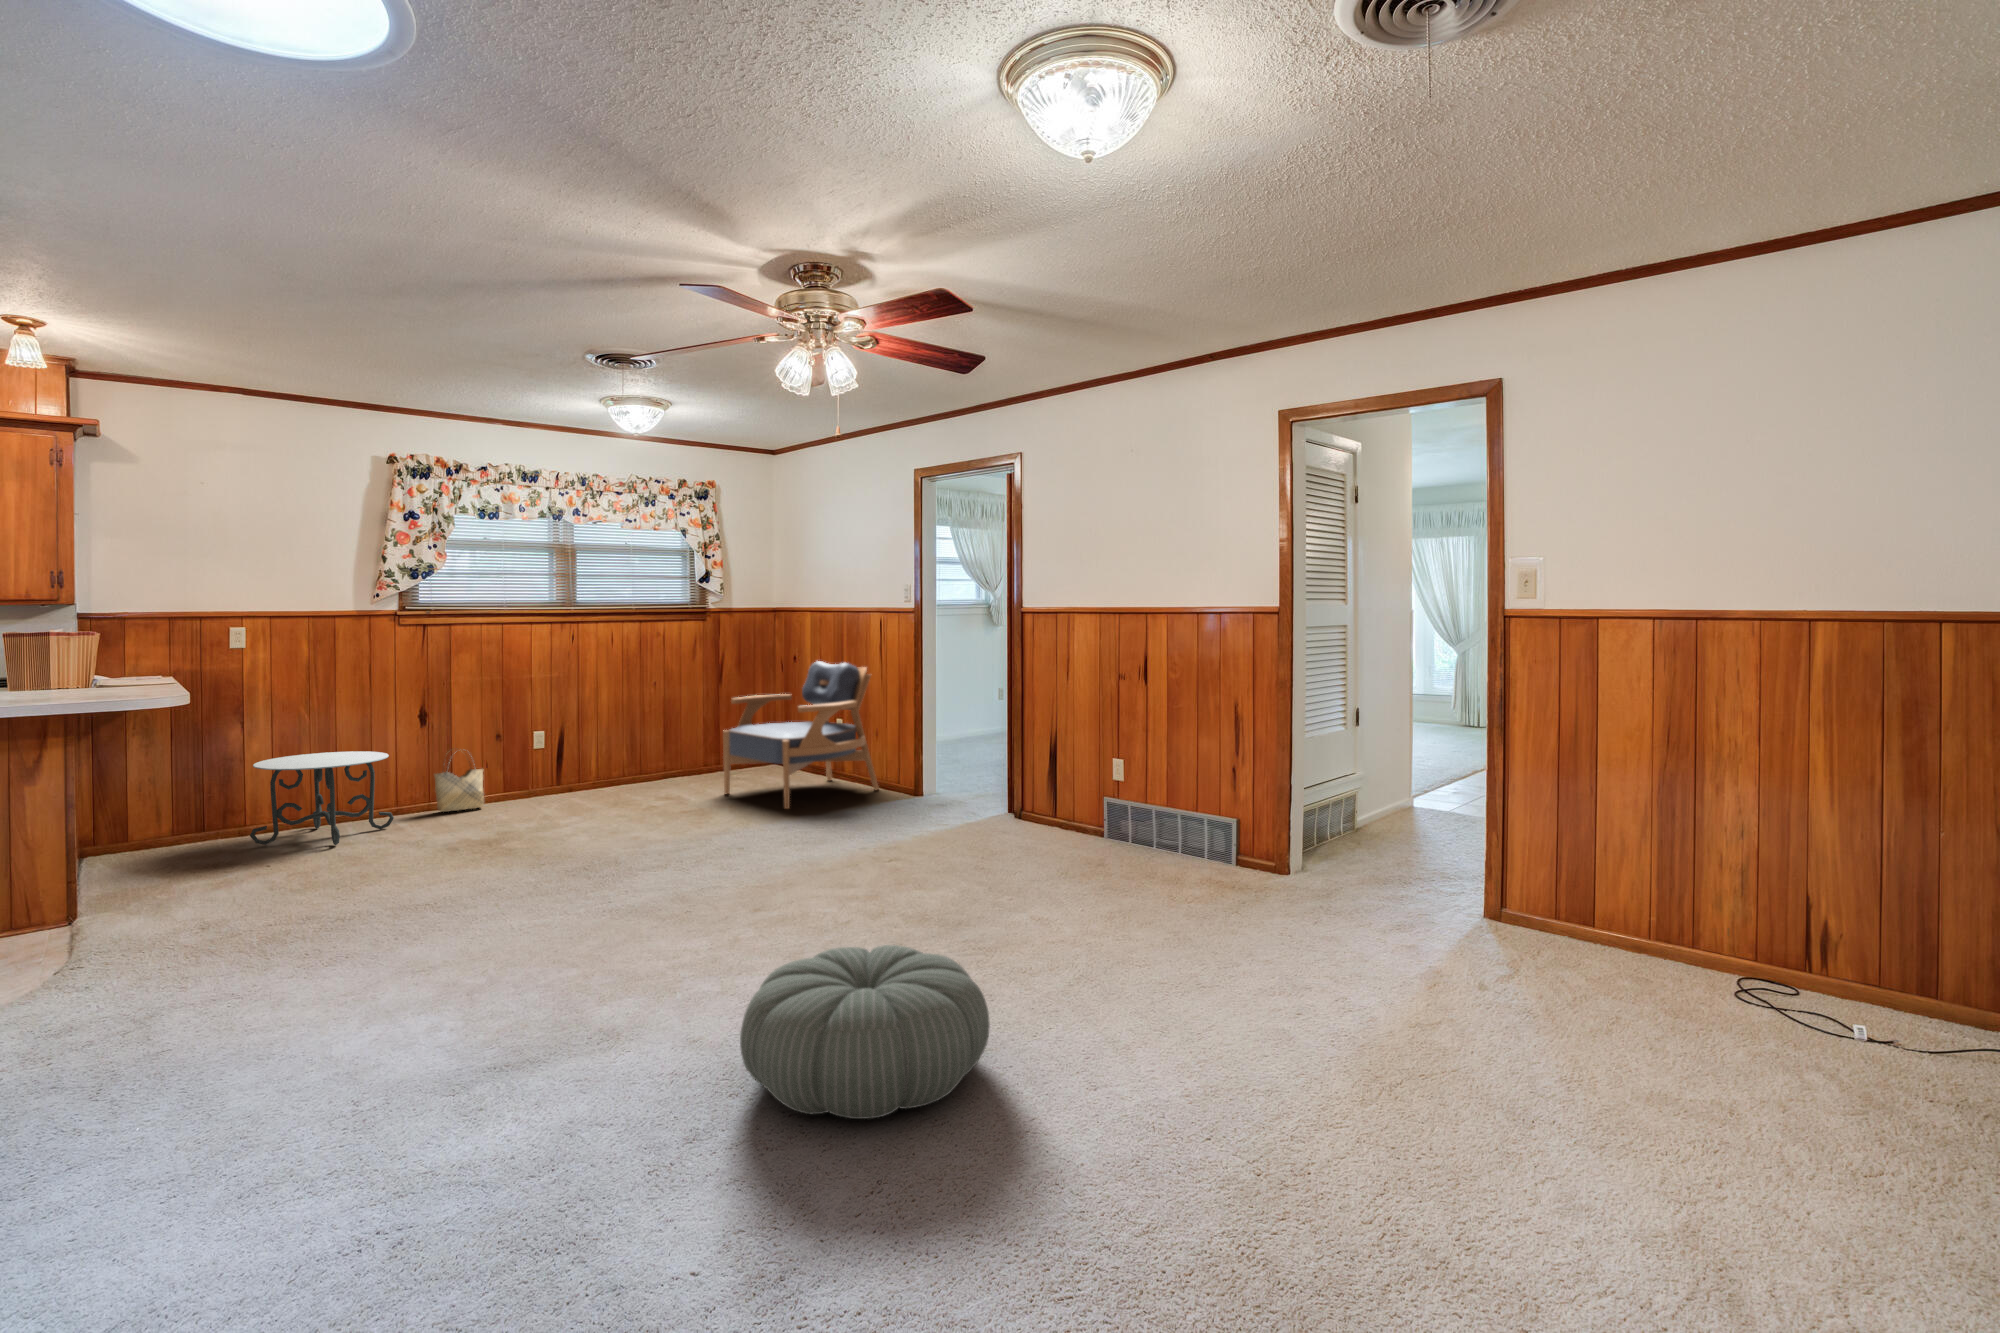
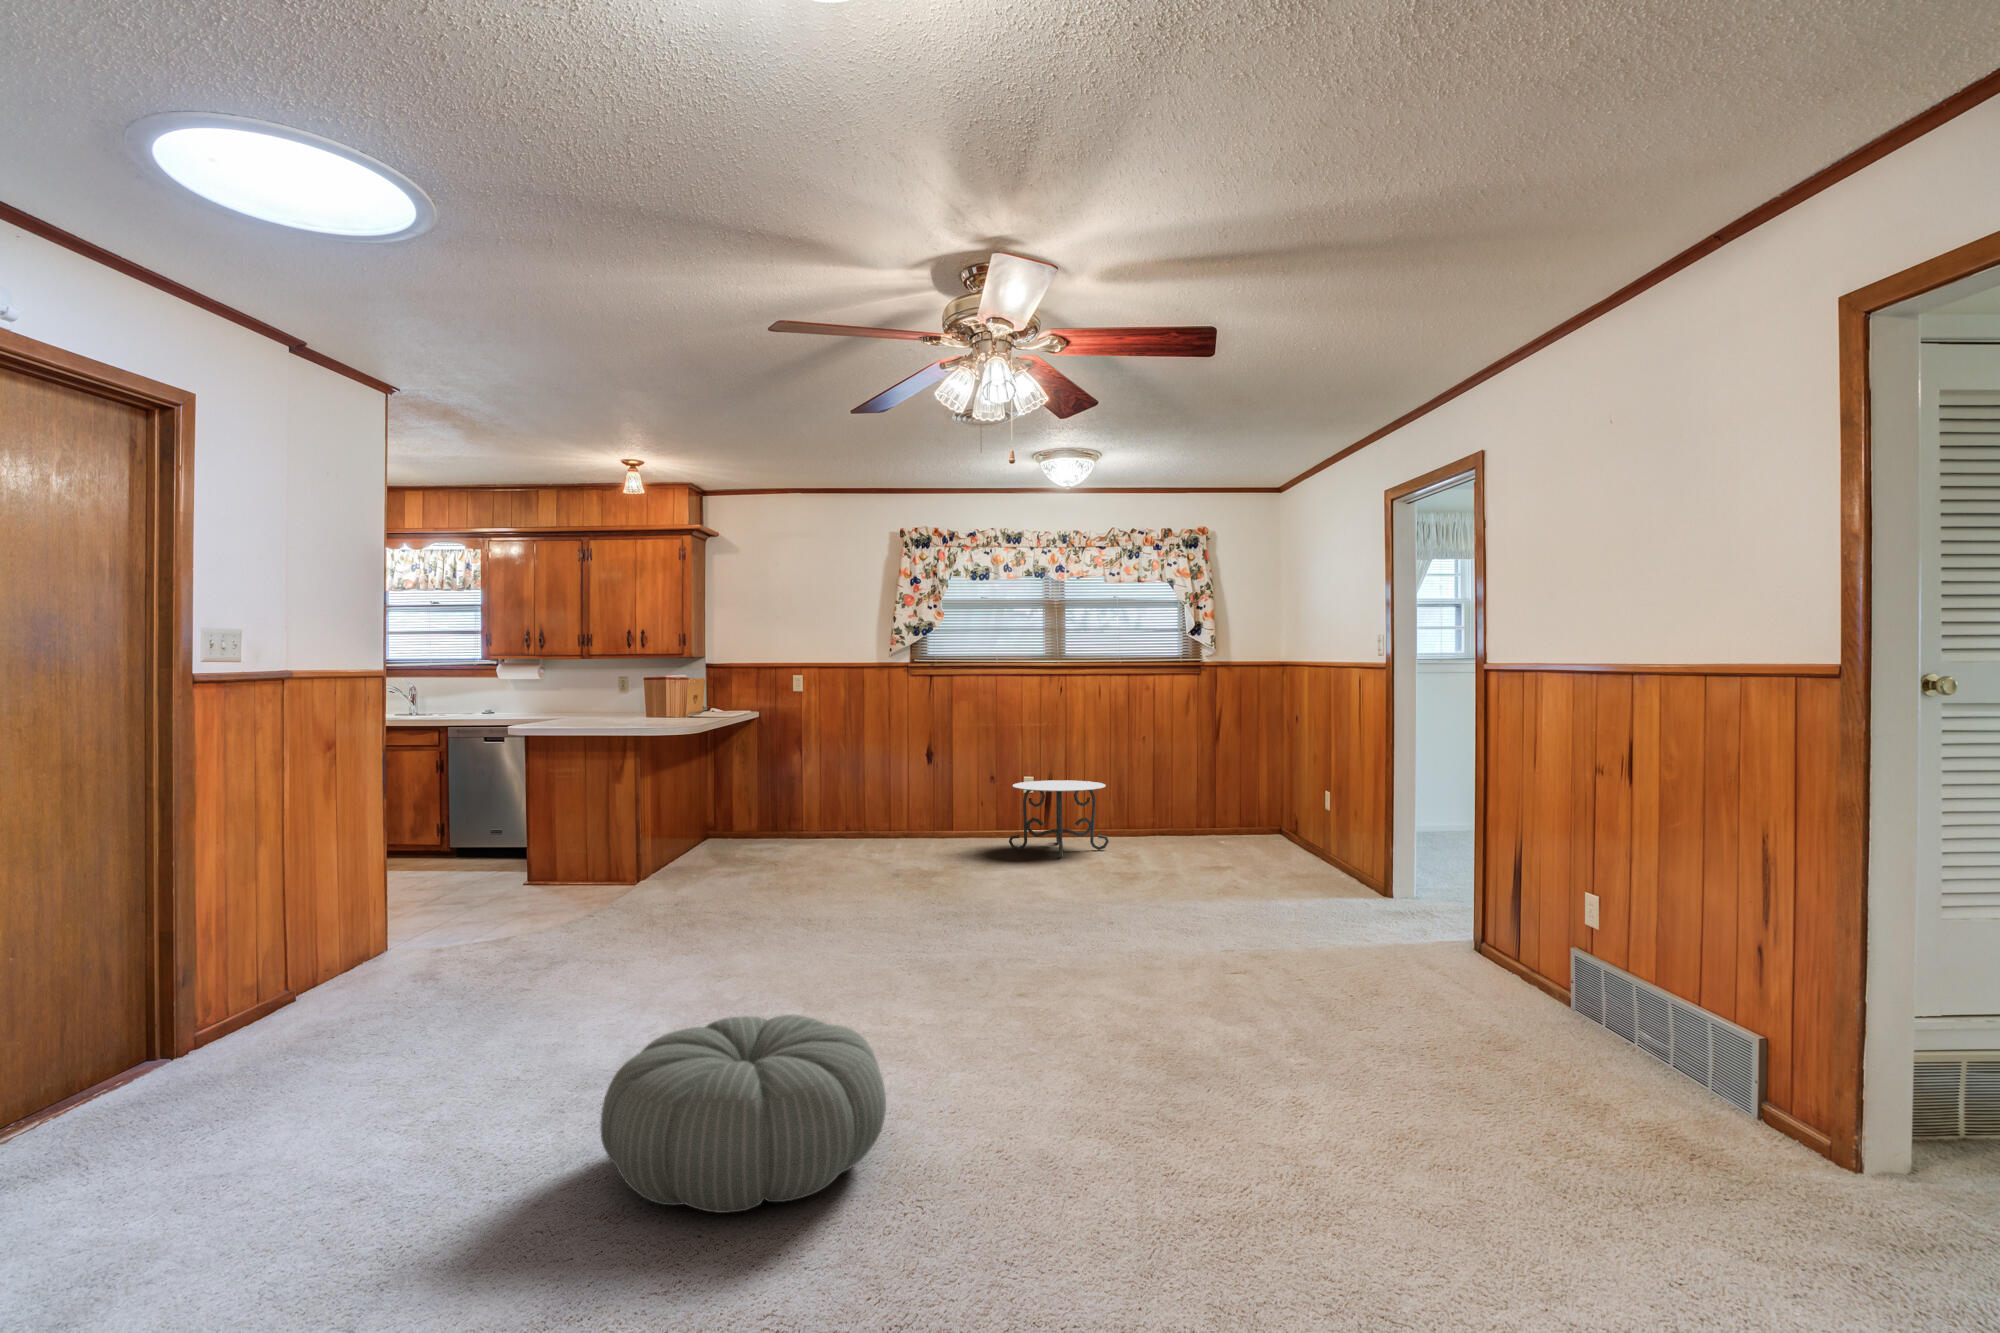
armchair: present [723,661,879,809] -> none [1169,720,1339,886]
side table: present [250,751,394,845] -> present [1009,780,1109,857]
woven basket: present [434,753,484,812] -> none [924,789,966,846]

